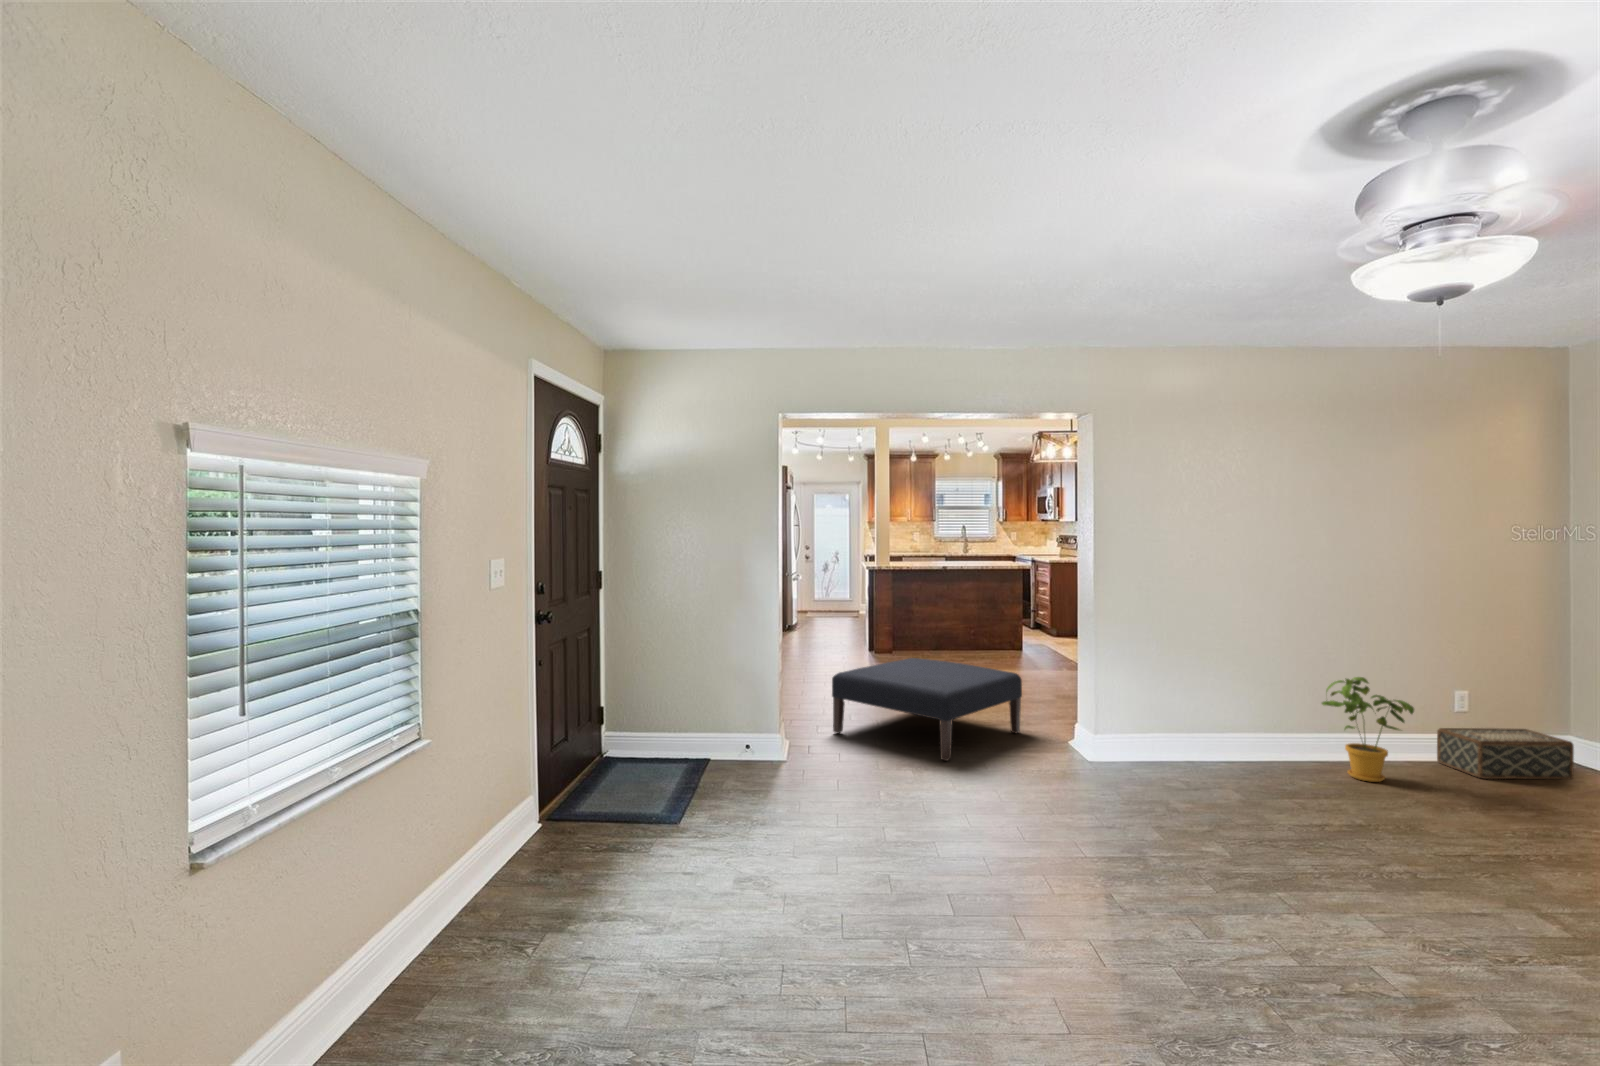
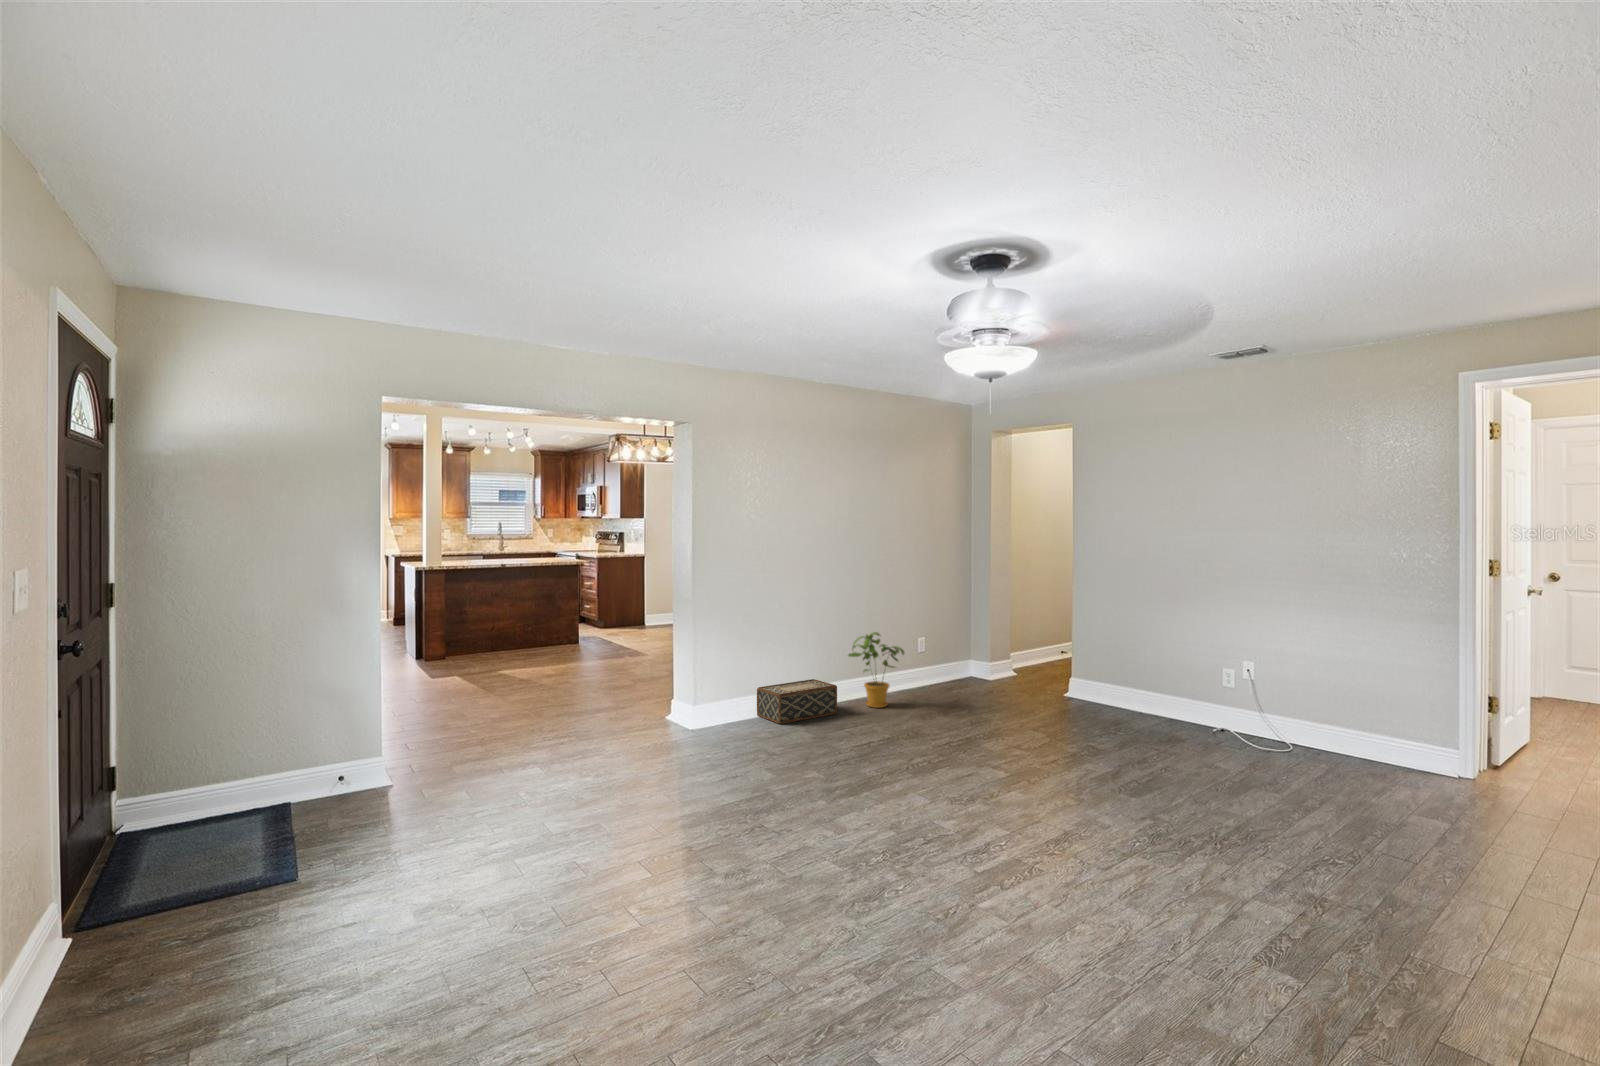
ottoman: present [832,658,1022,761] -> none [431,657,624,752]
woven basket: present [1437,728,1574,779] -> present [757,679,837,724]

